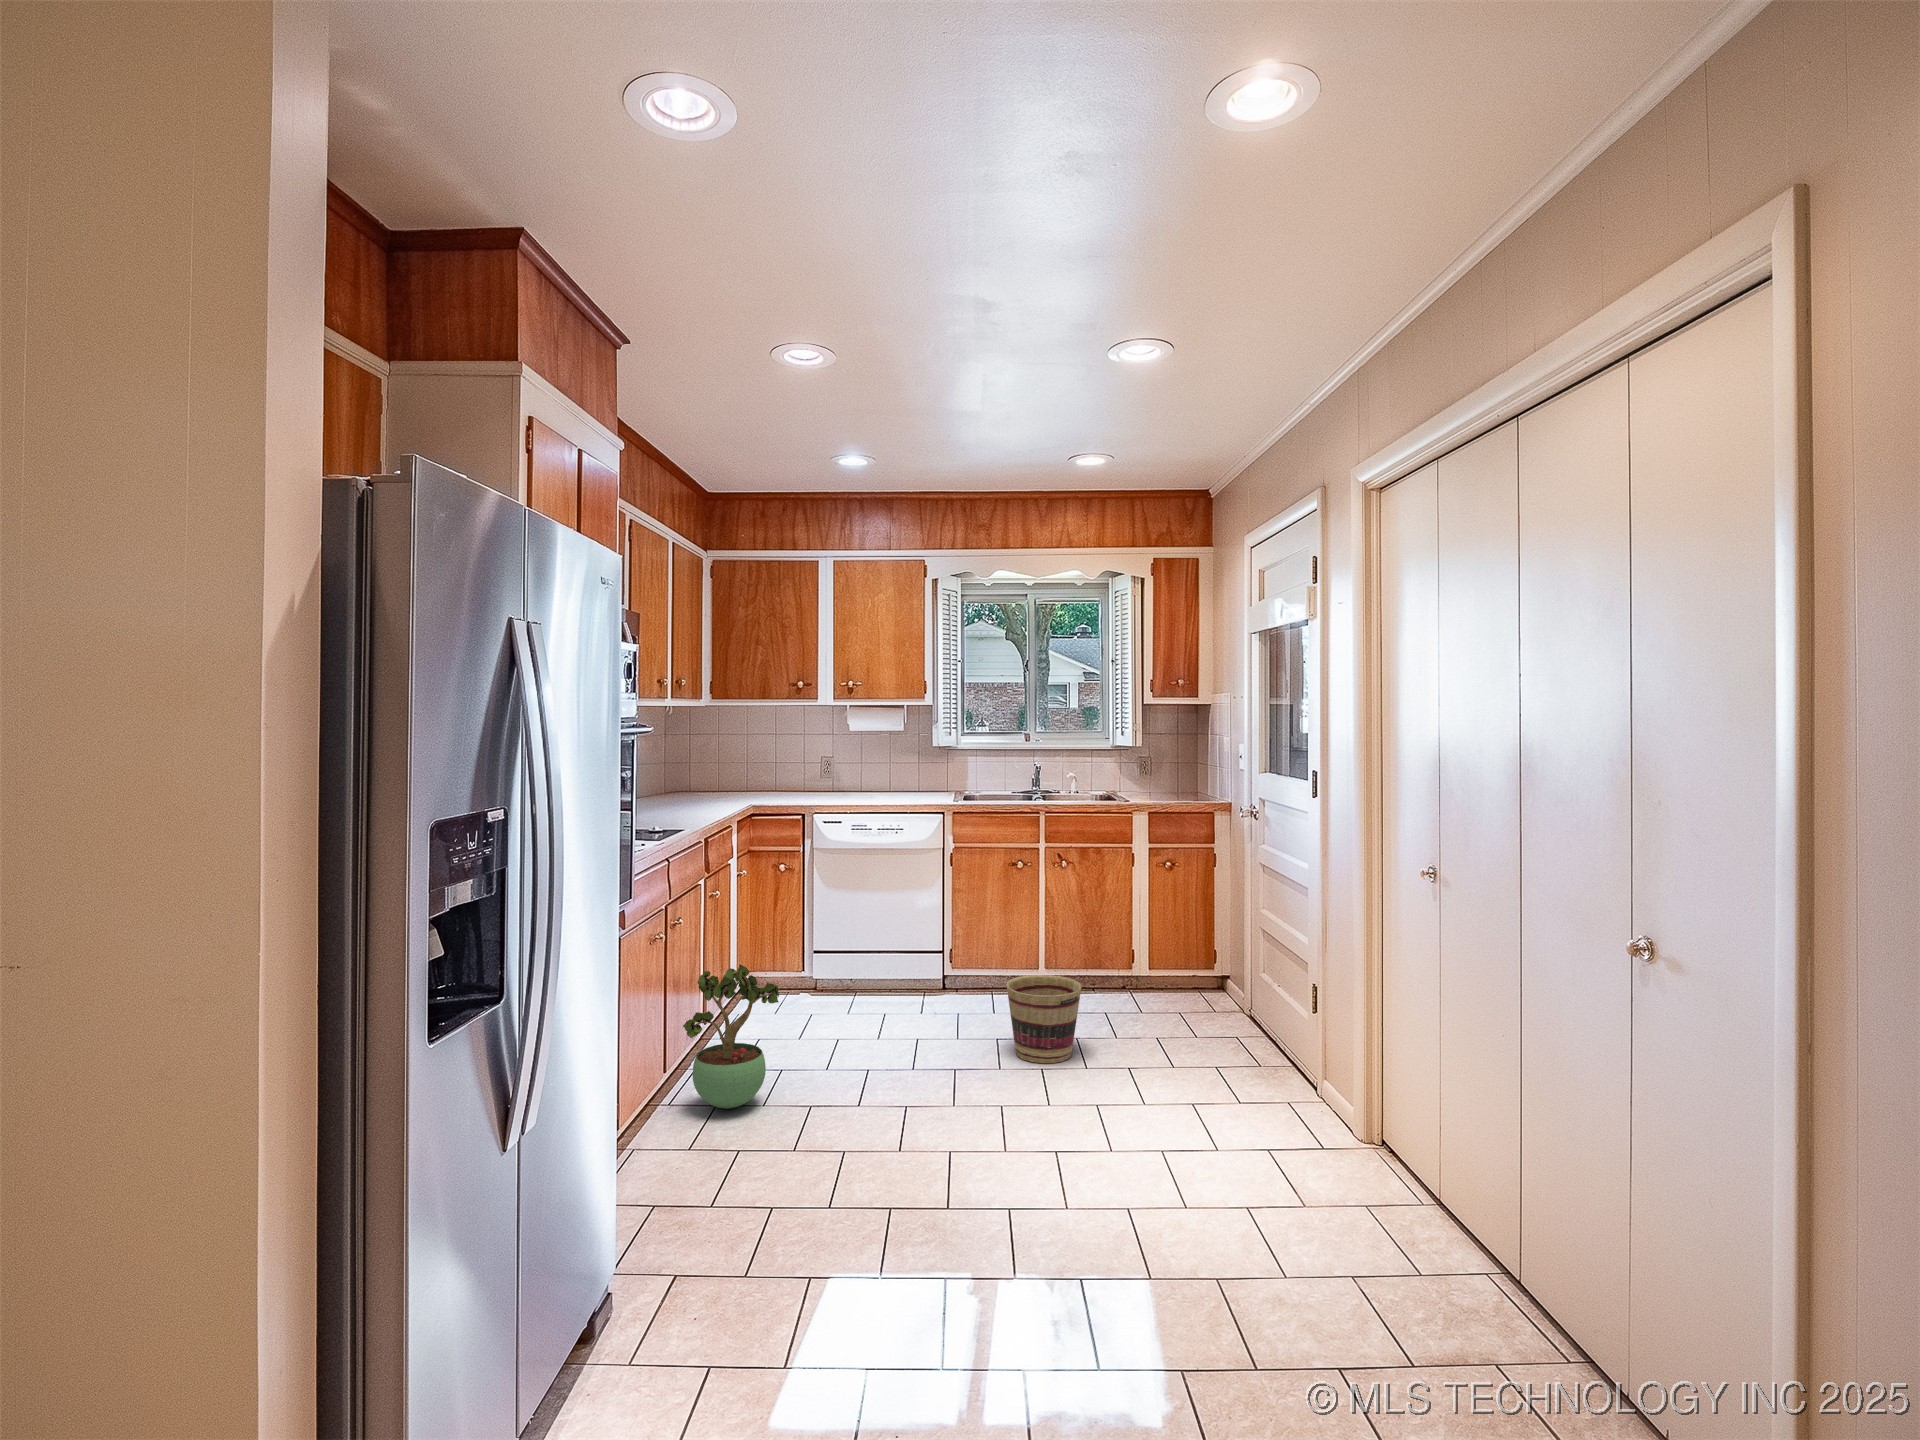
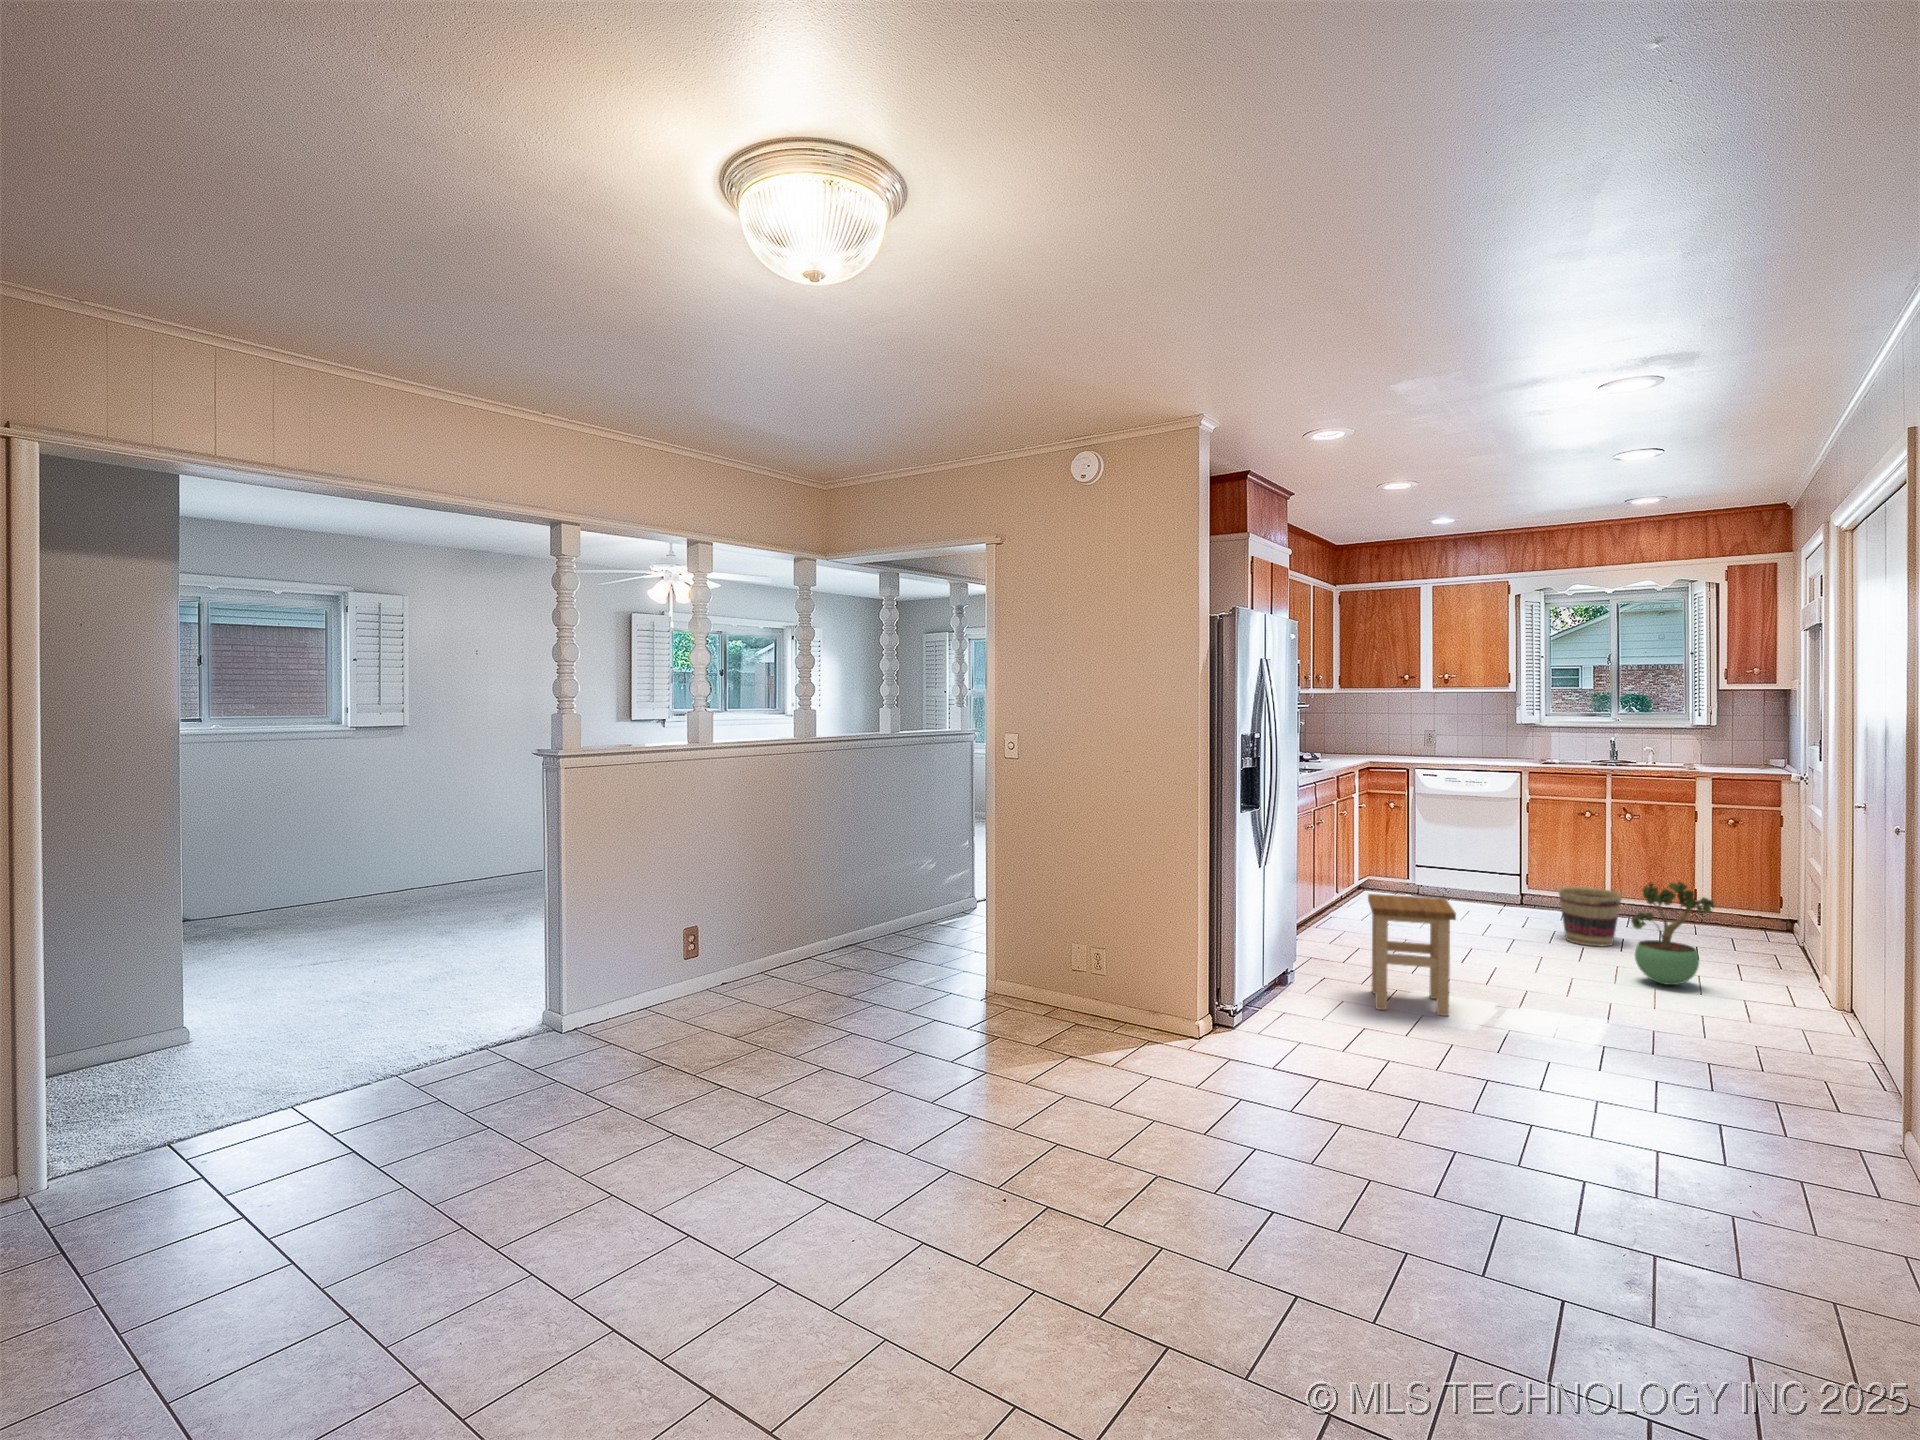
potted plant: present [683,965,779,1109] -> present [1631,882,1714,985]
stool: none [758,1089,925,1375] -> present [1368,894,1456,1016]

